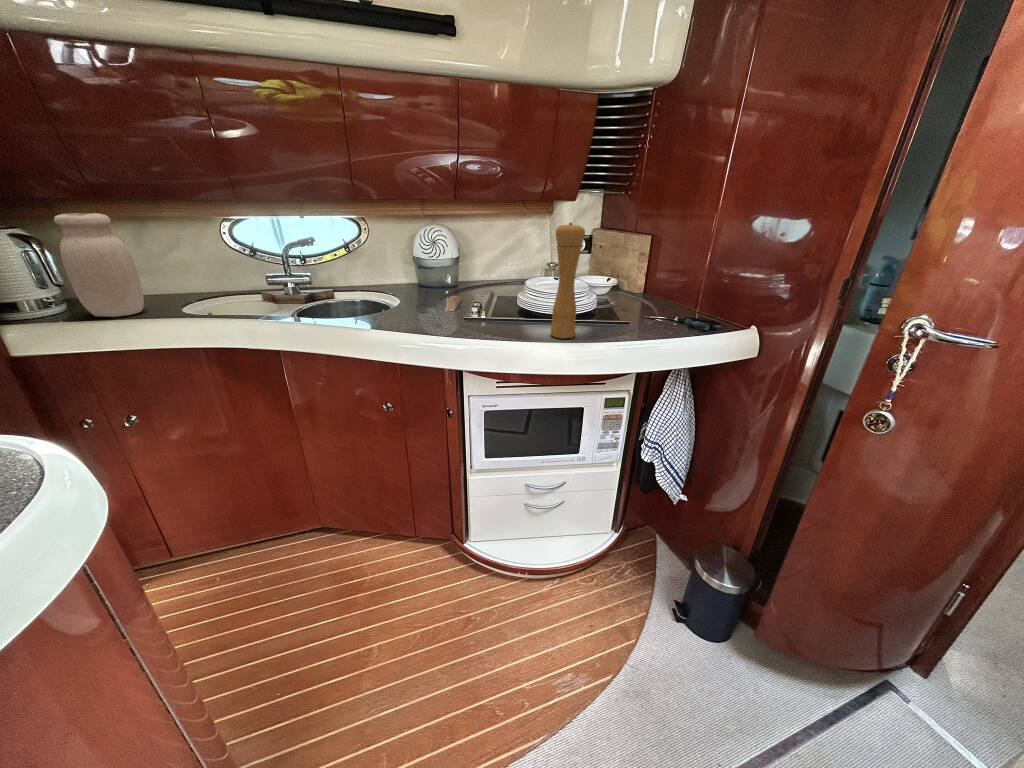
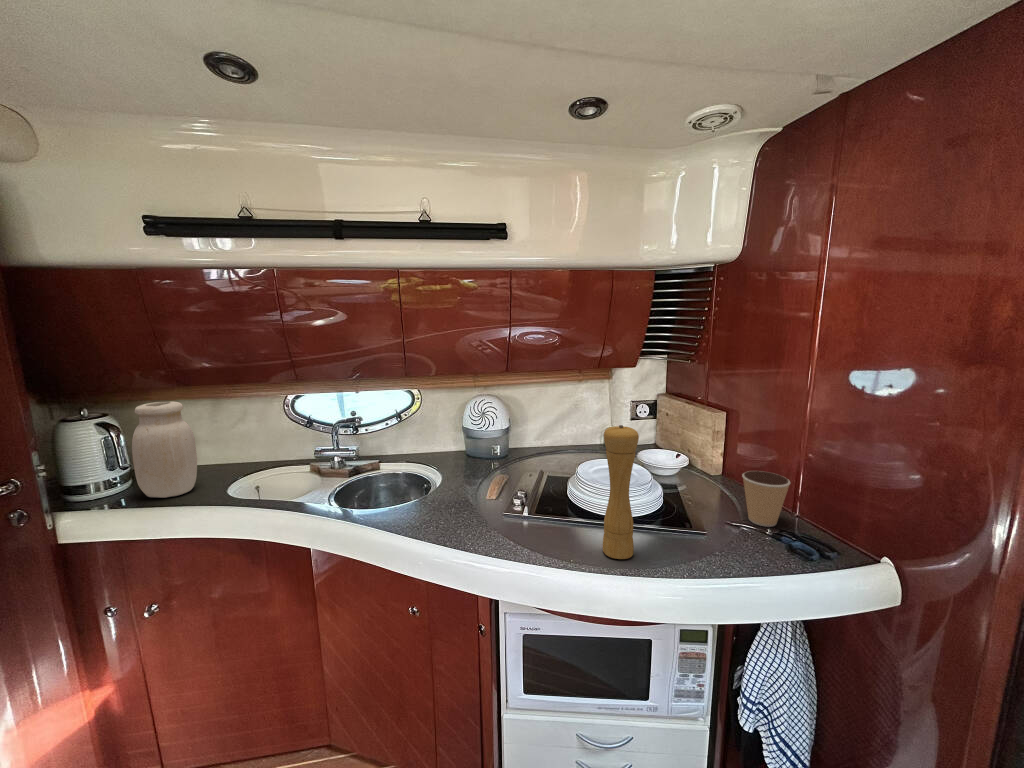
coffee cup: none [661,278,697,320] -> present [742,471,790,527]

